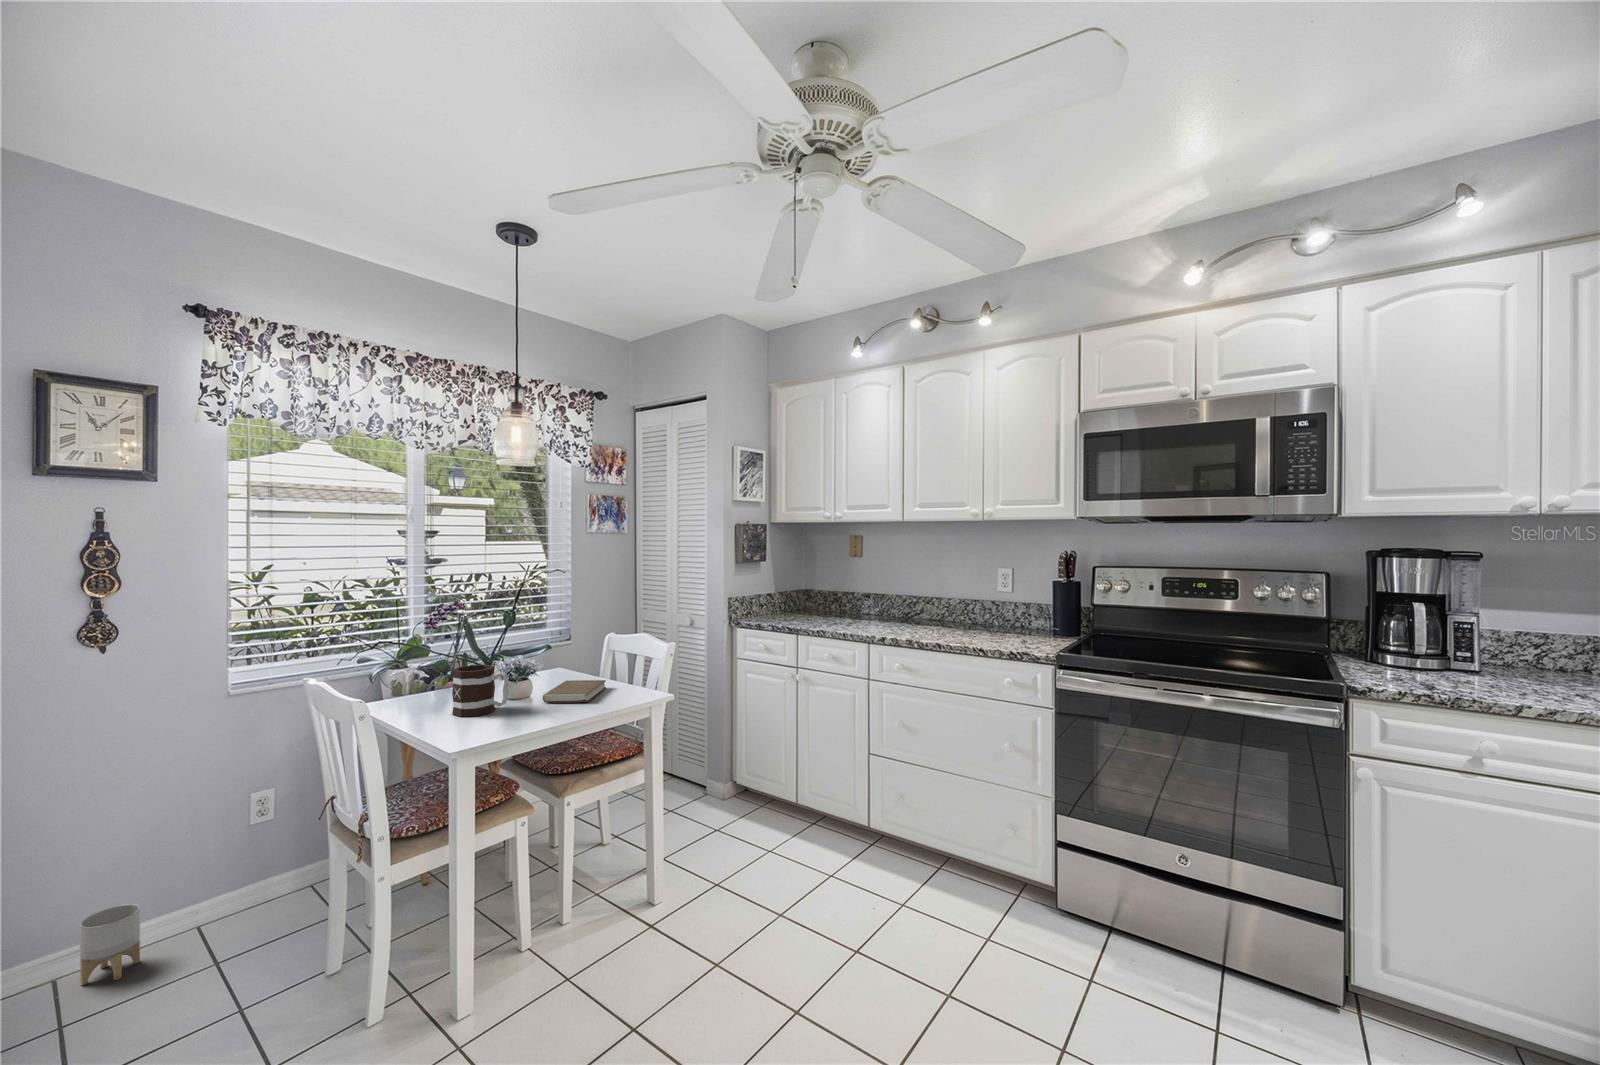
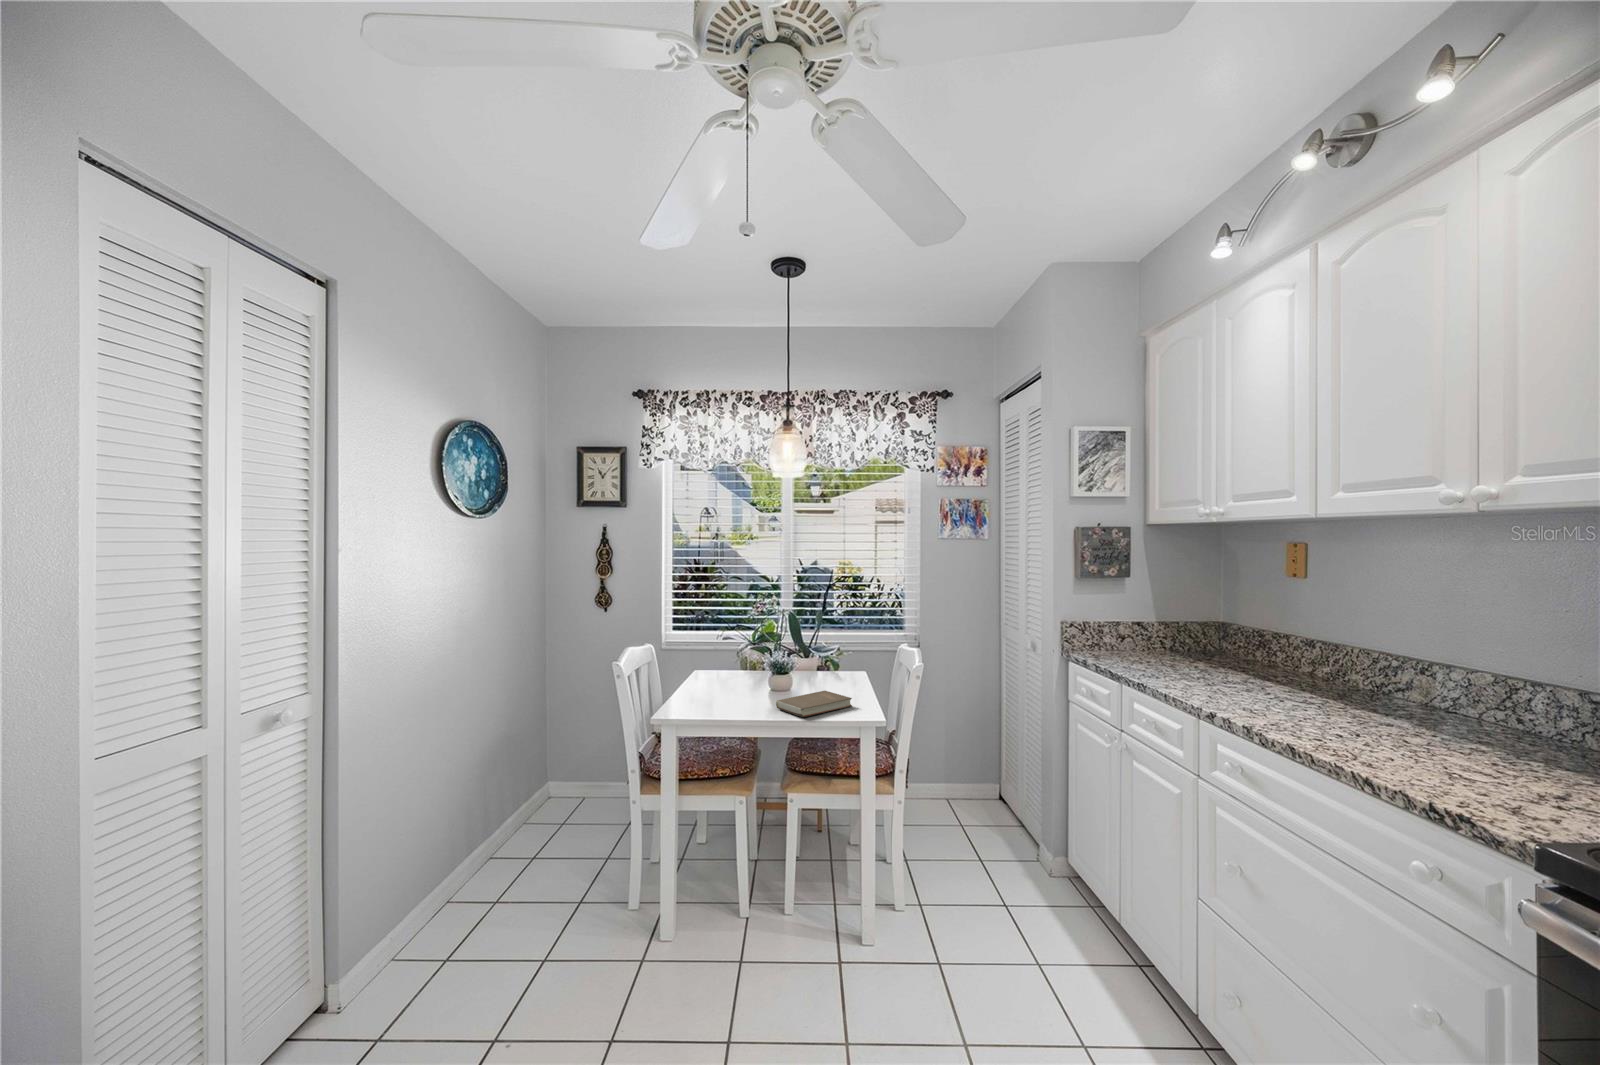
mug: present [452,664,509,717] -> none [707,661,740,708]
planter: present [80,904,140,985] -> none [567,780,595,827]

